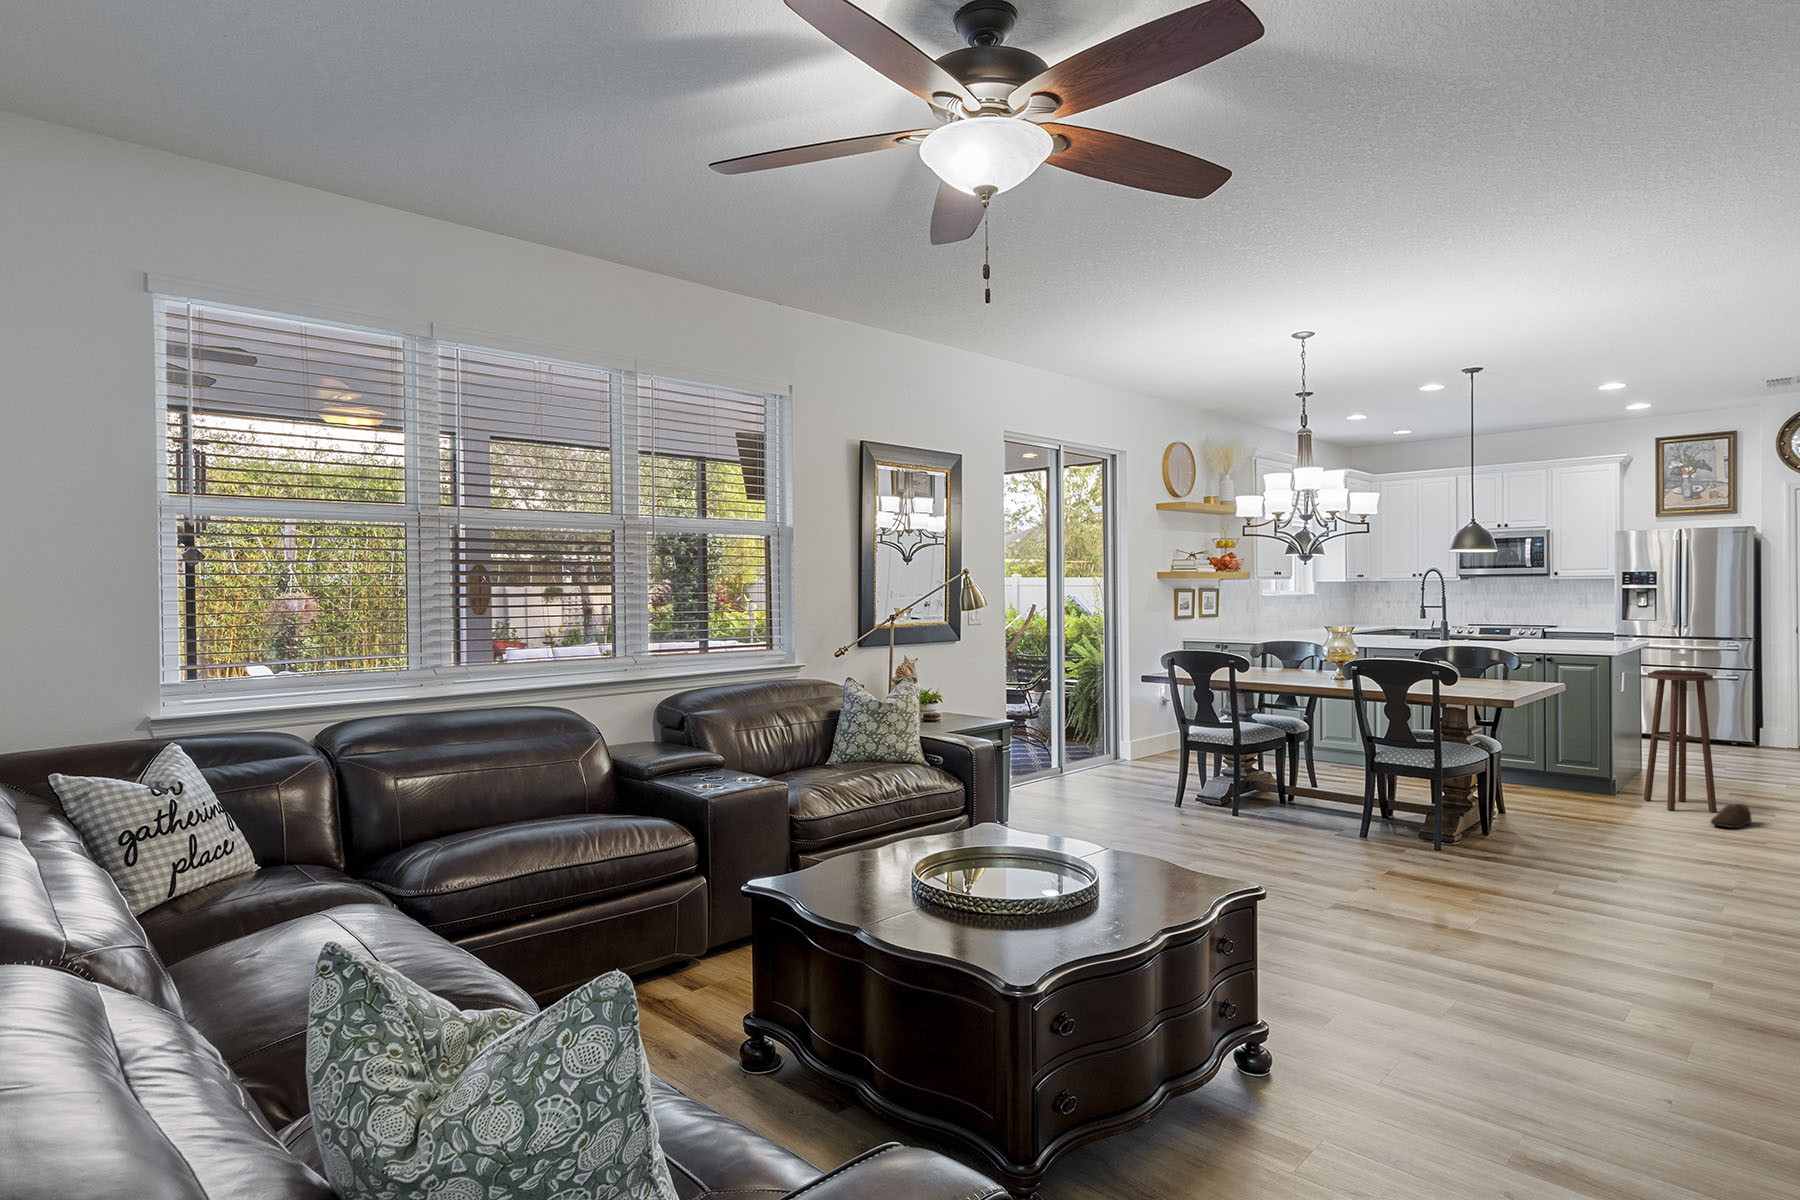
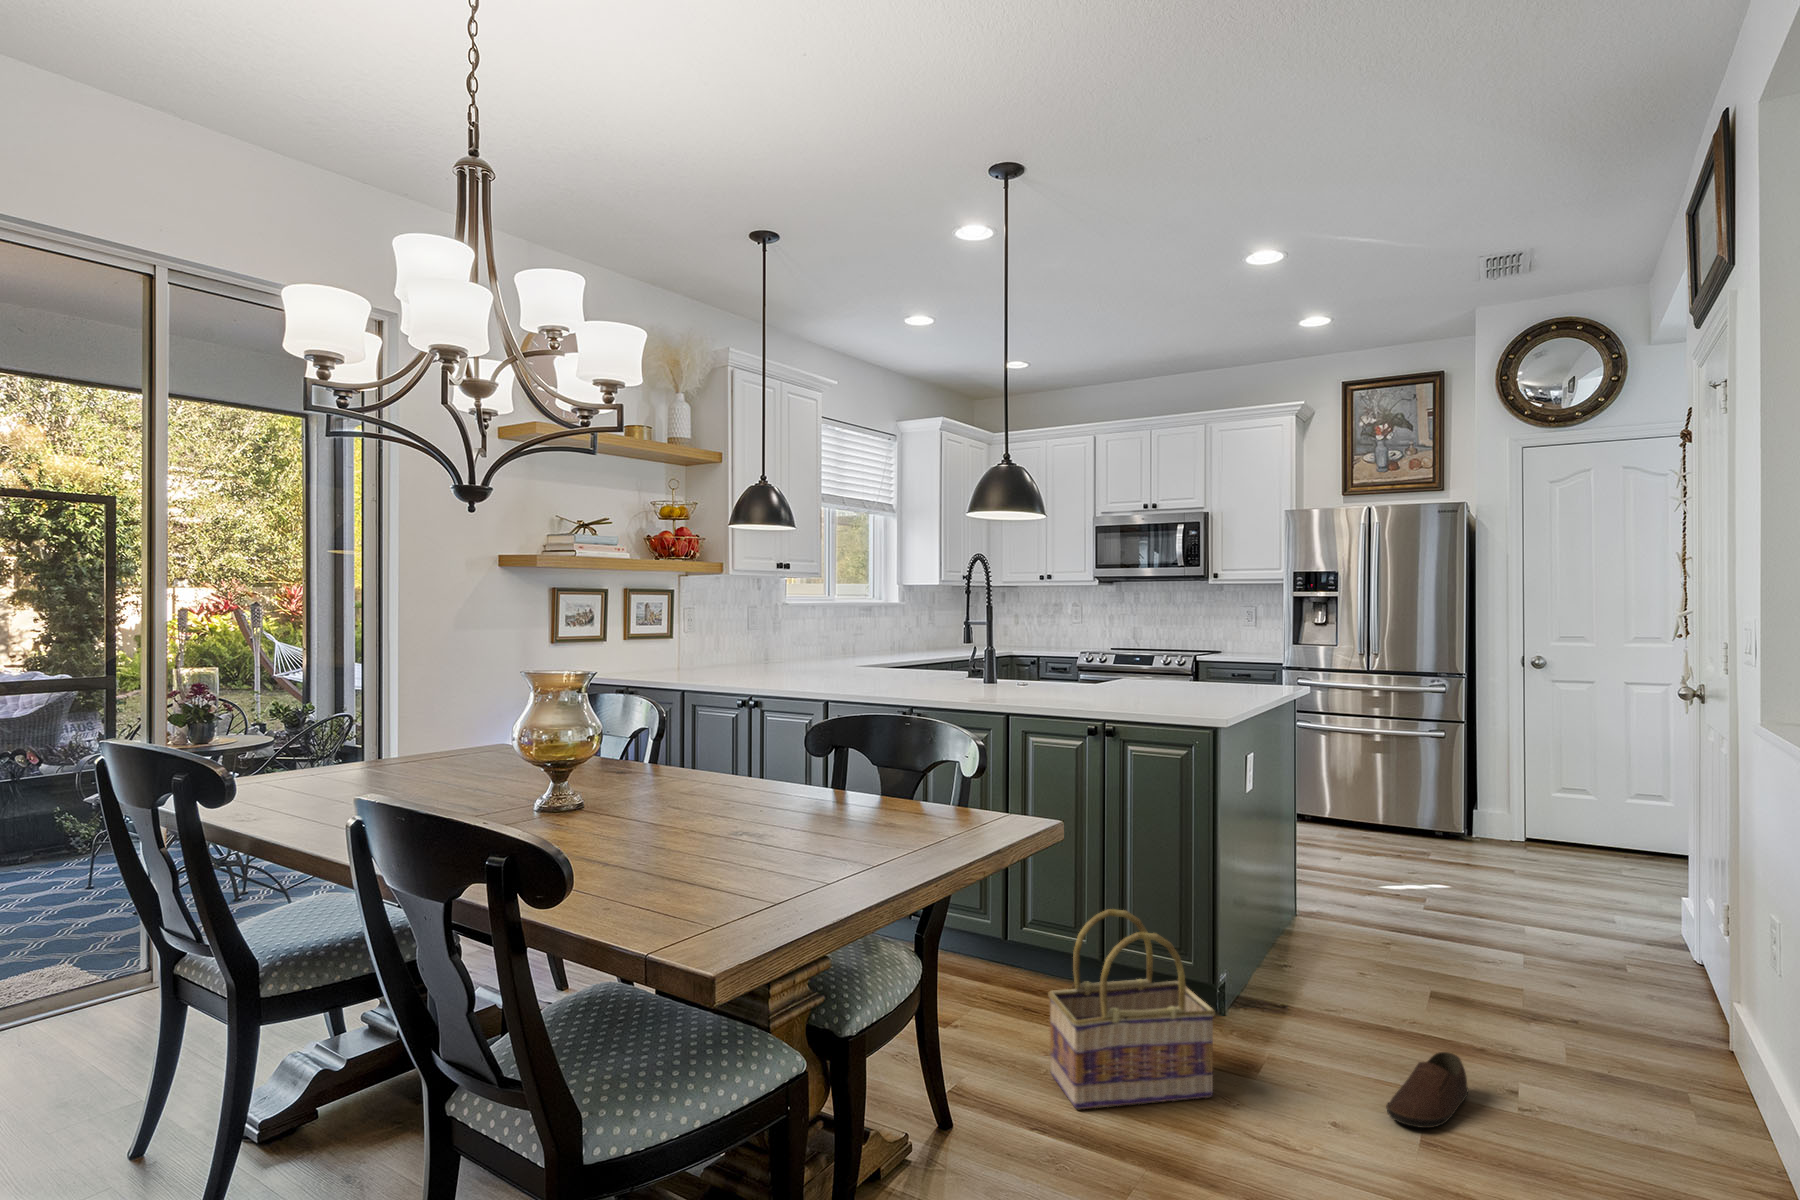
stool: present [1644,670,1717,812] -> none [1279,750,1404,1051]
basket: none [1534,738,1622,819] -> present [1048,909,1215,1109]

